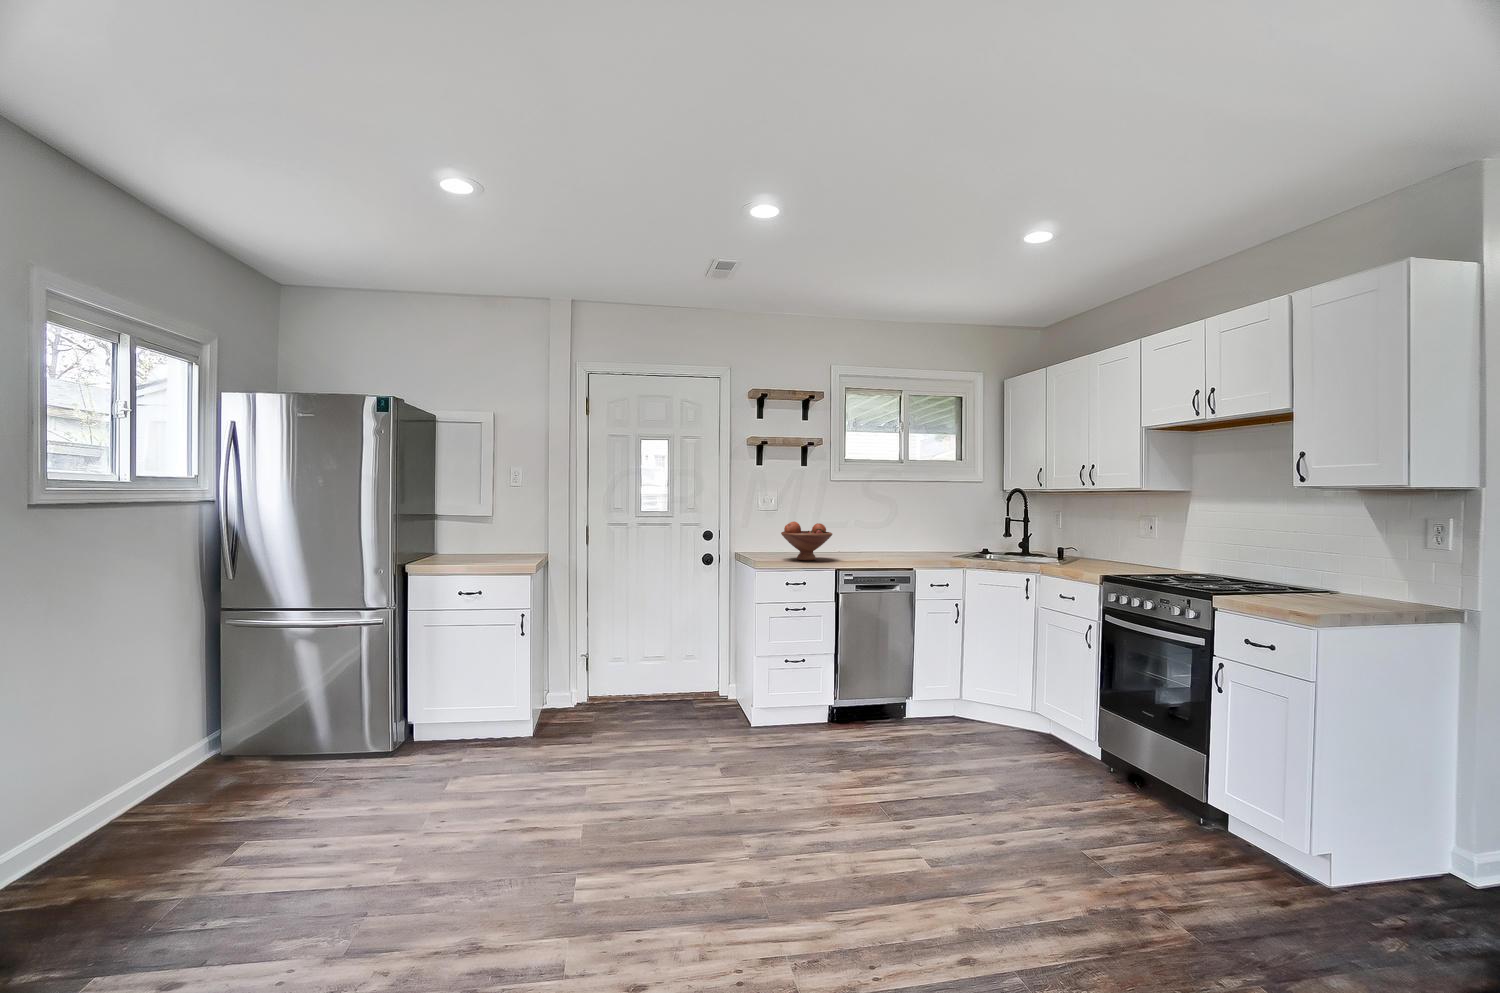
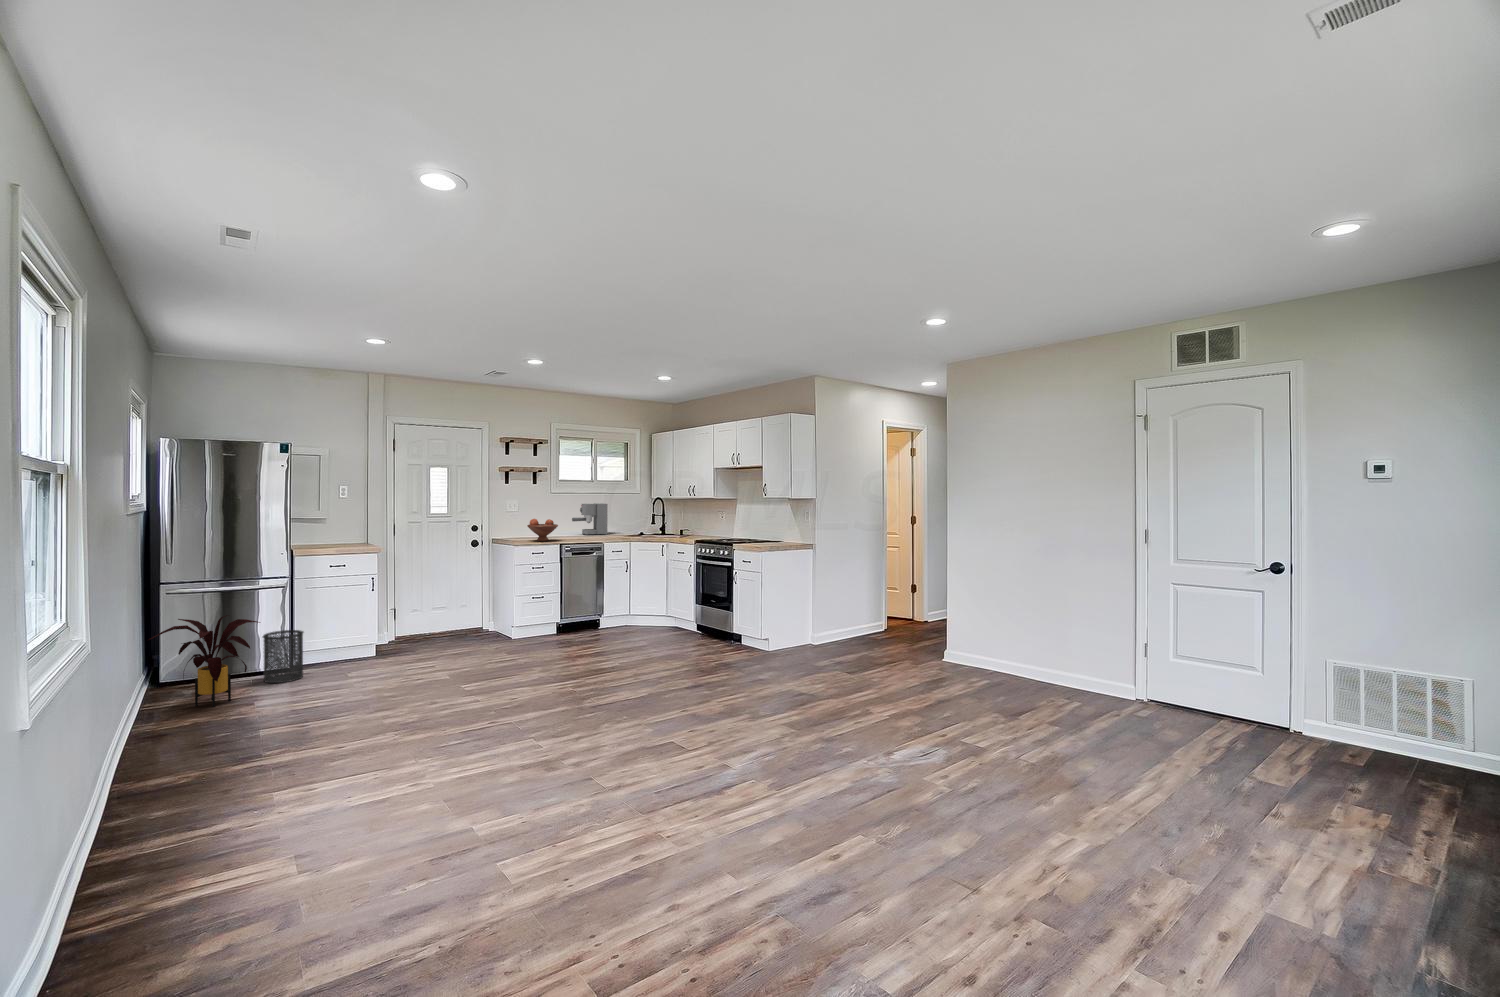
coffee maker: none [864,500,924,553] -> present [572,503,608,535]
house plant: none [109,666,310,832] -> present [148,615,260,707]
trash can: none [338,688,403,781] -> present [263,630,303,683]

